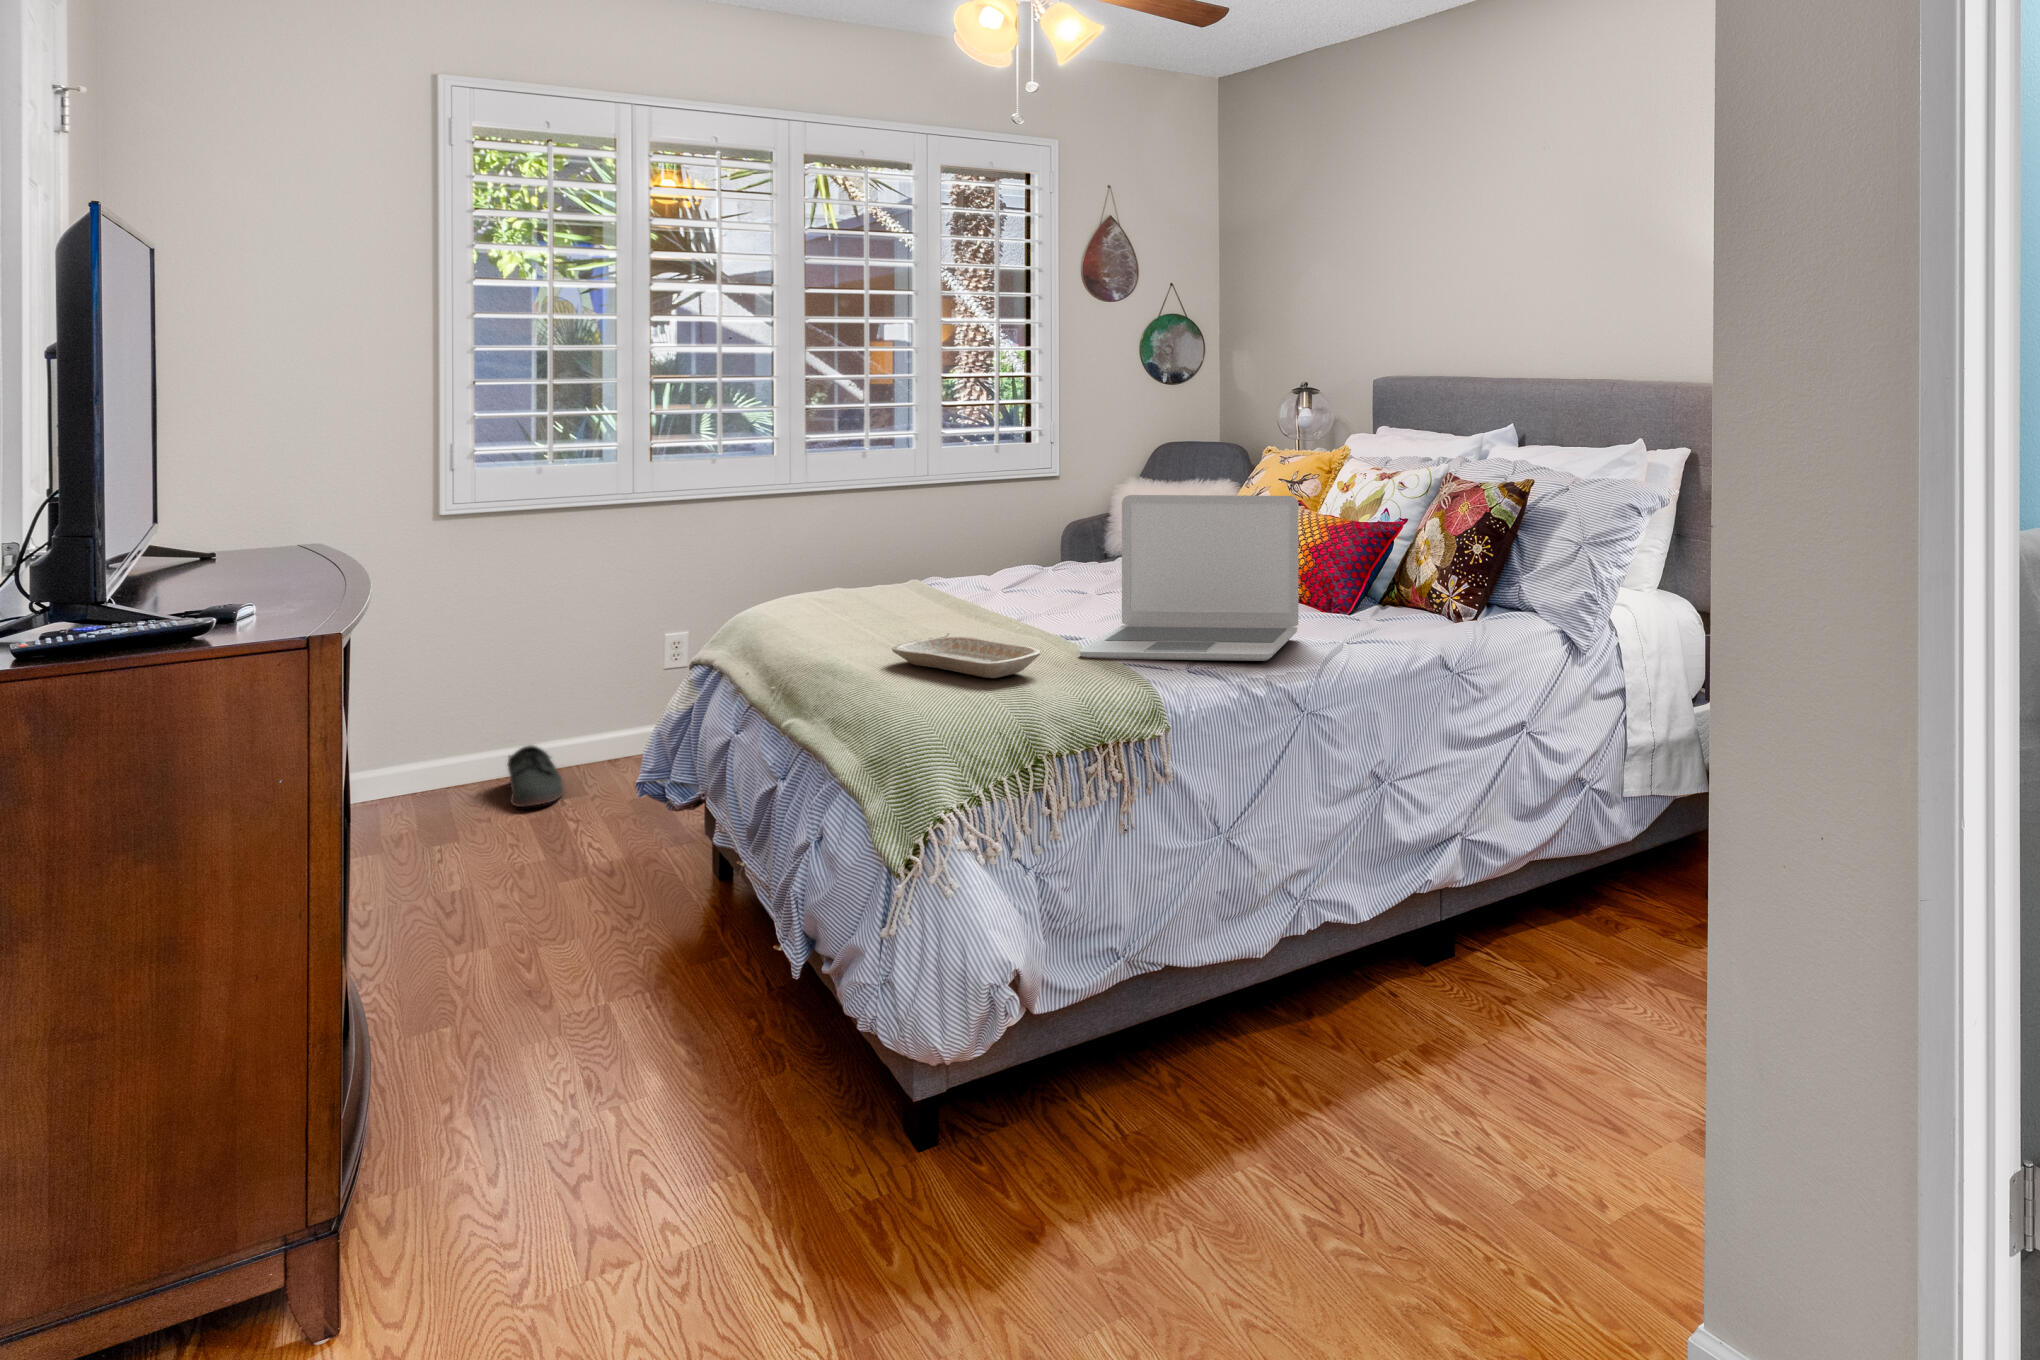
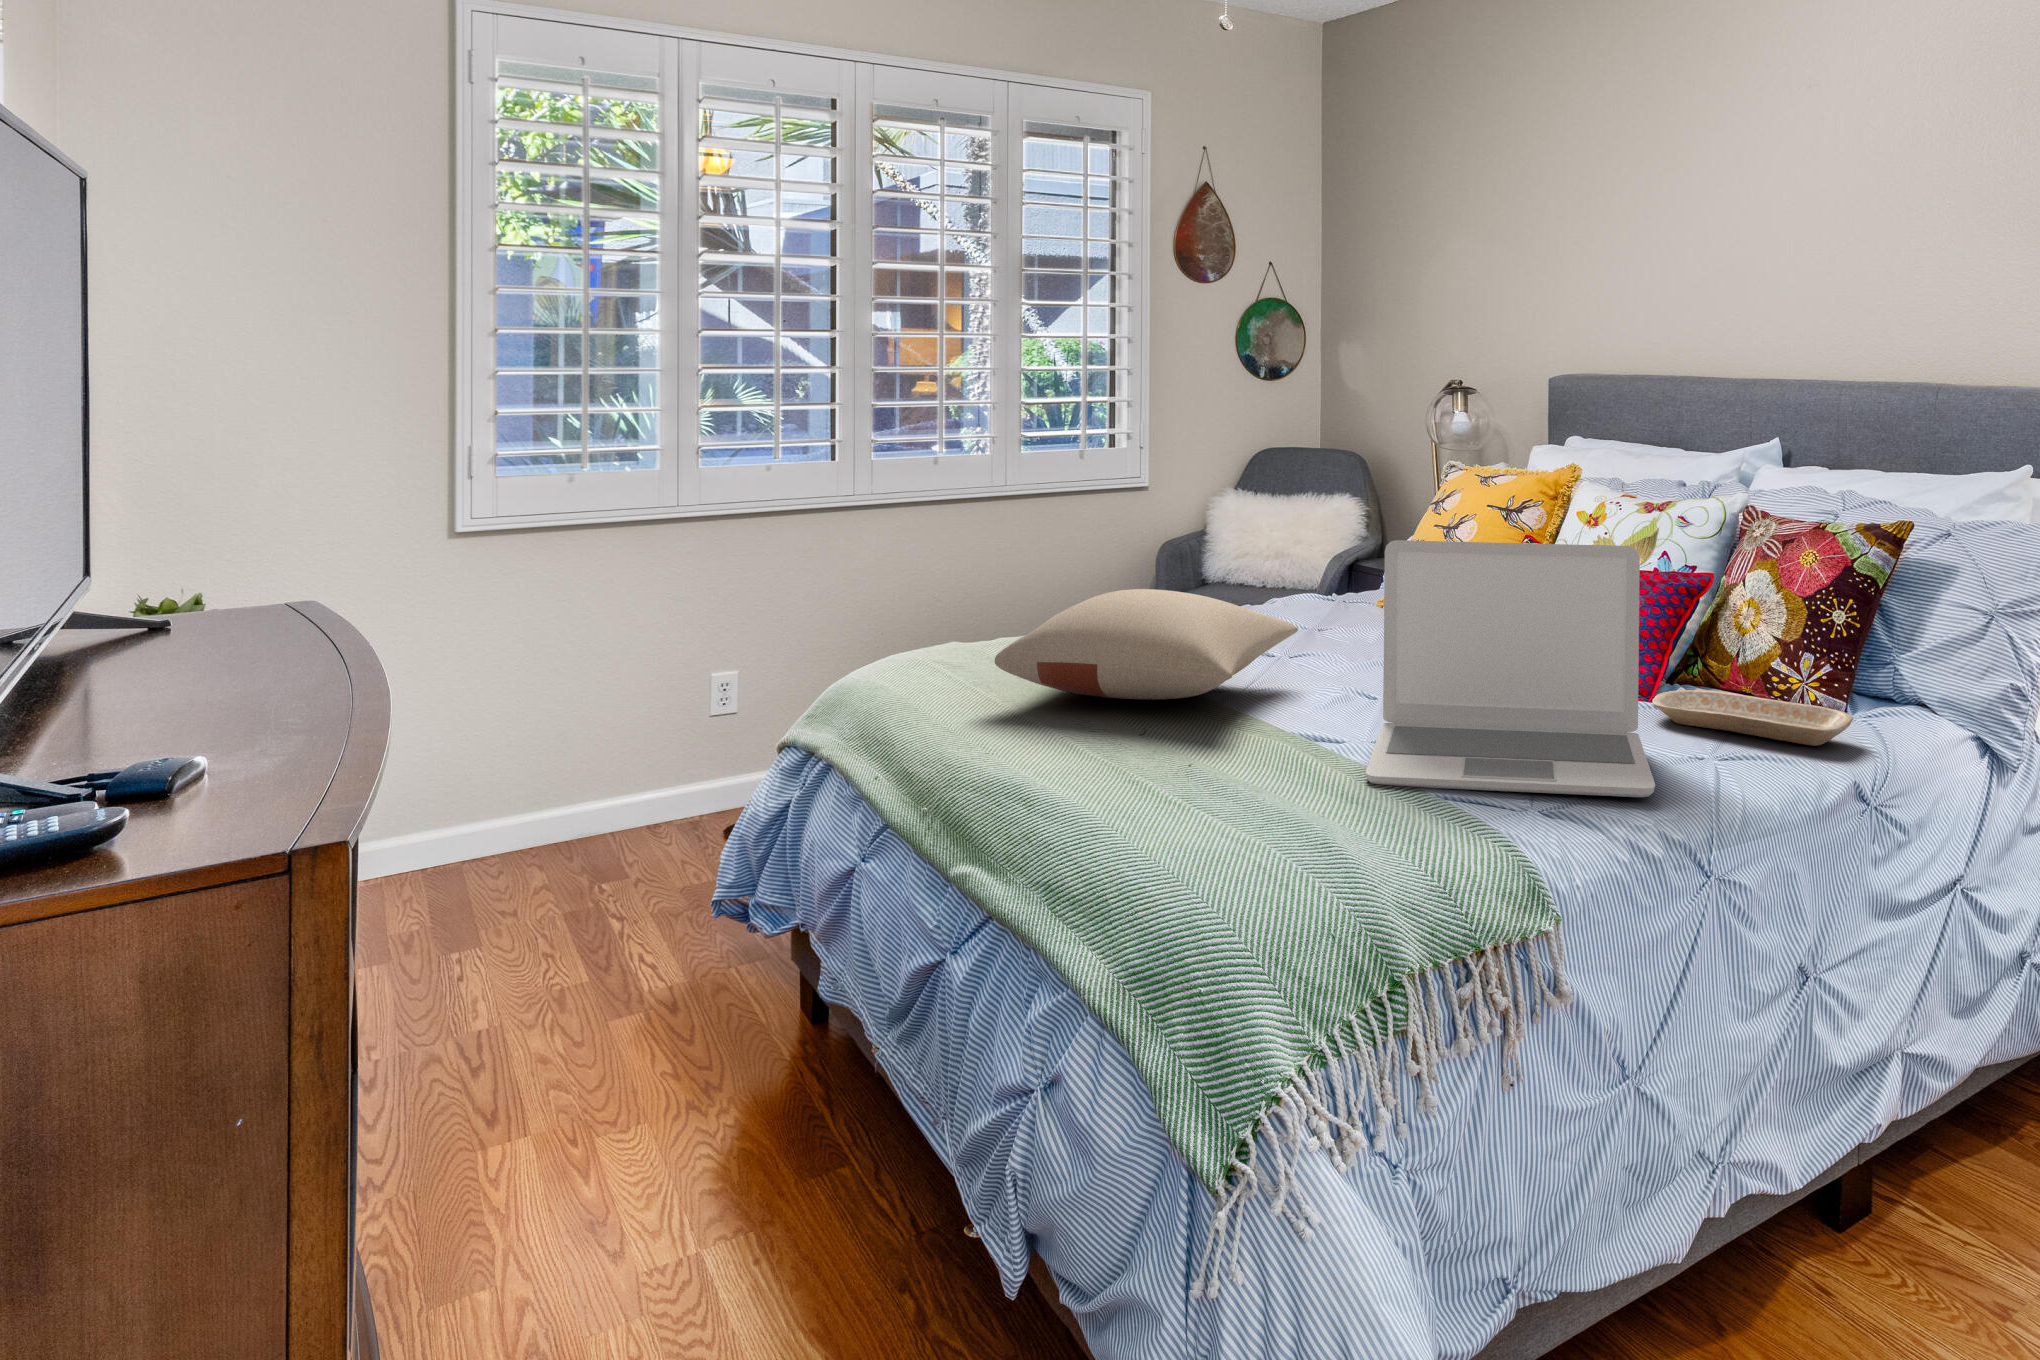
pillow: none [840,538,1088,615] -> present [995,589,1298,700]
tray: present [892,637,1041,678] -> present [1652,690,1853,746]
shoe: present [507,745,564,807] -> none [524,819,591,904]

